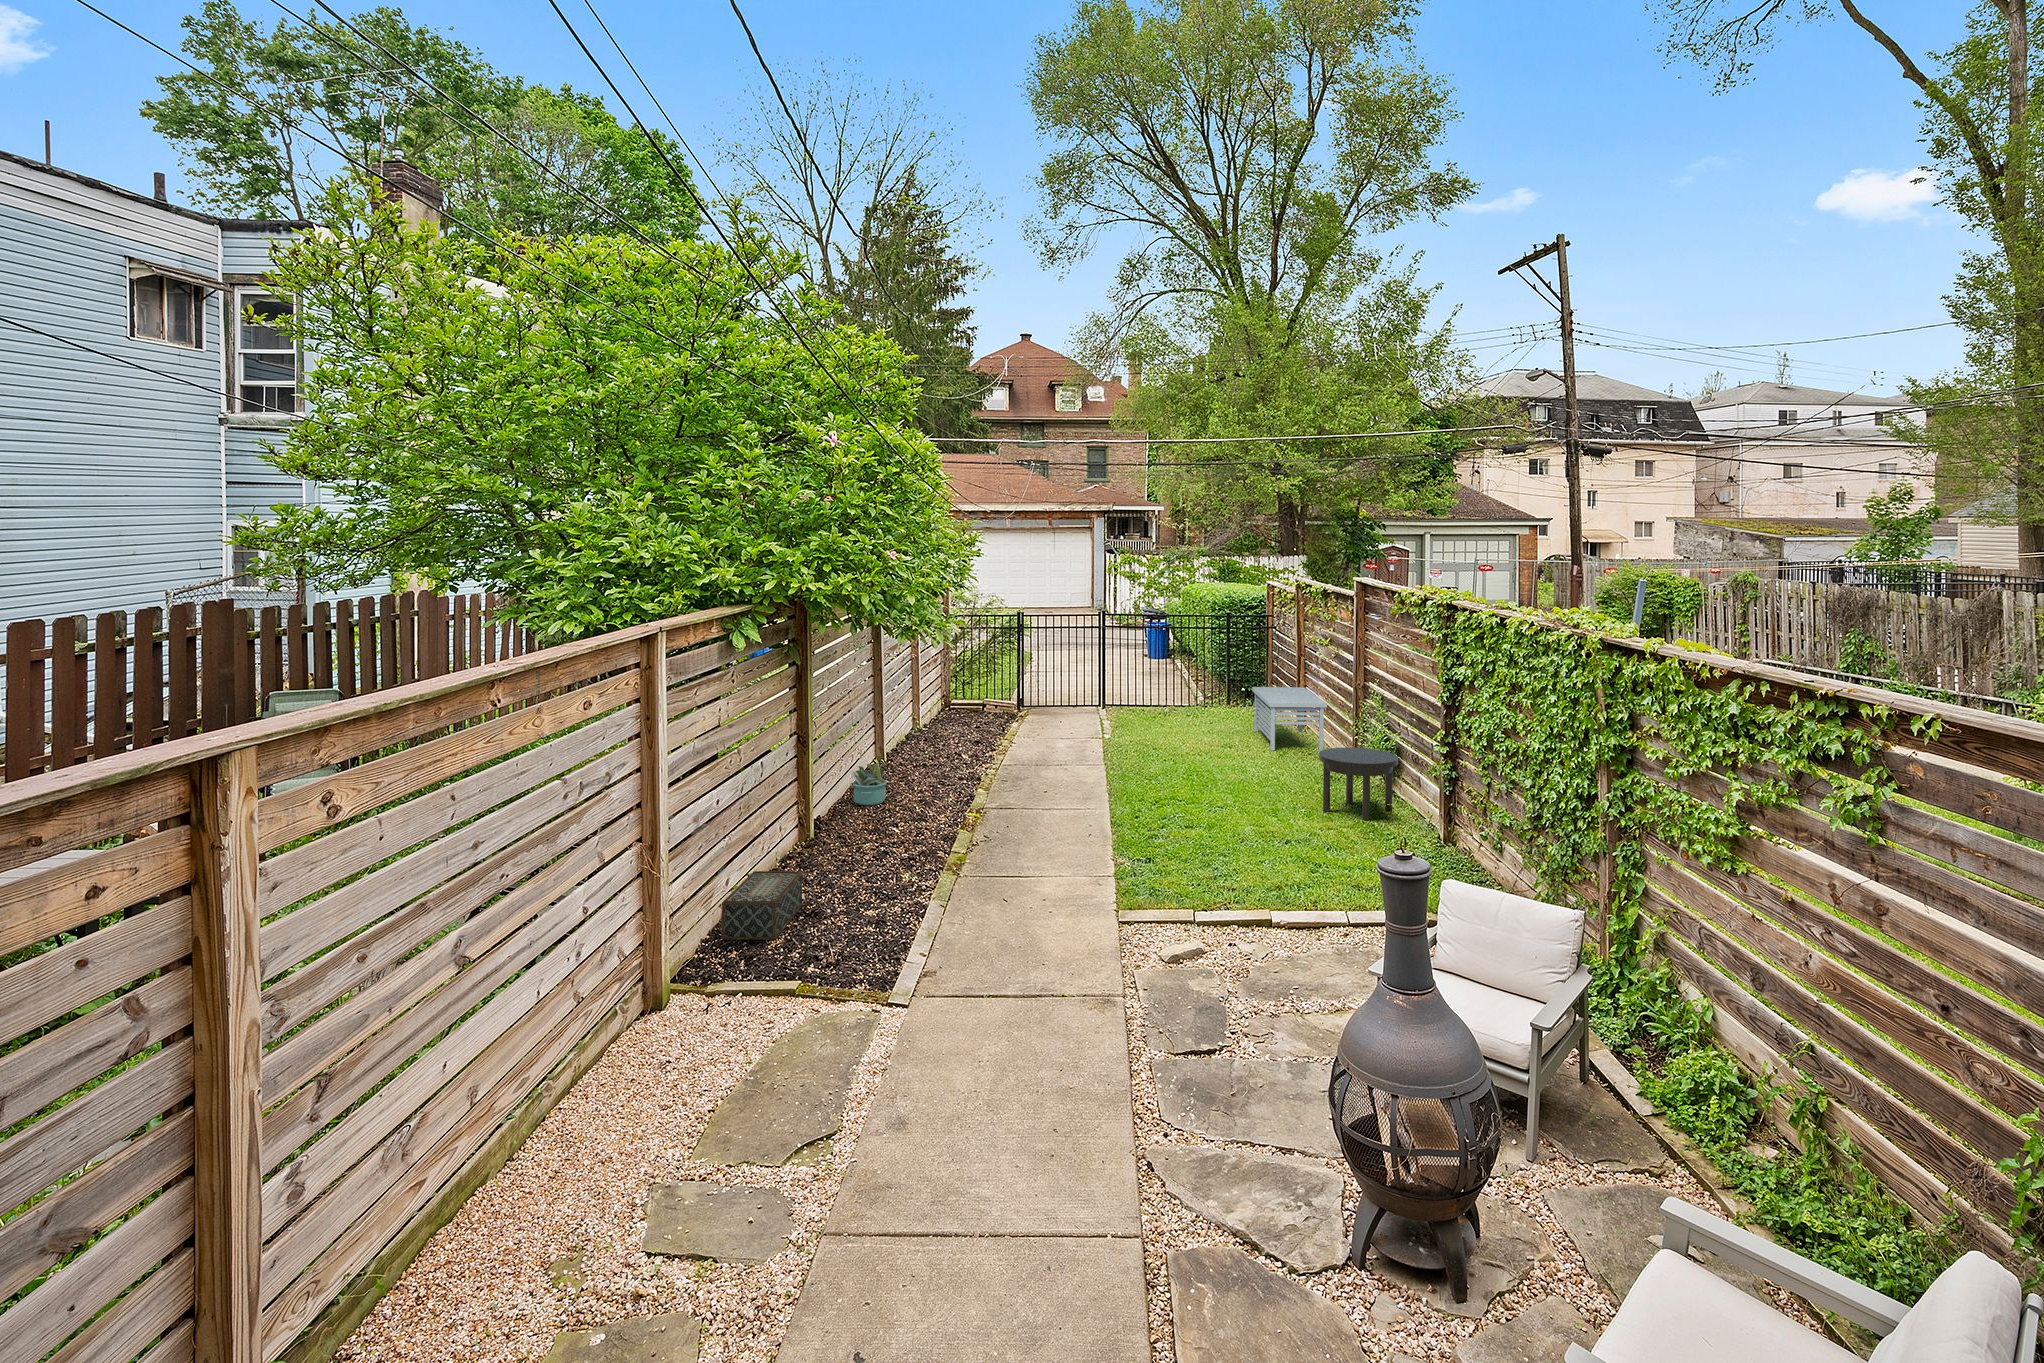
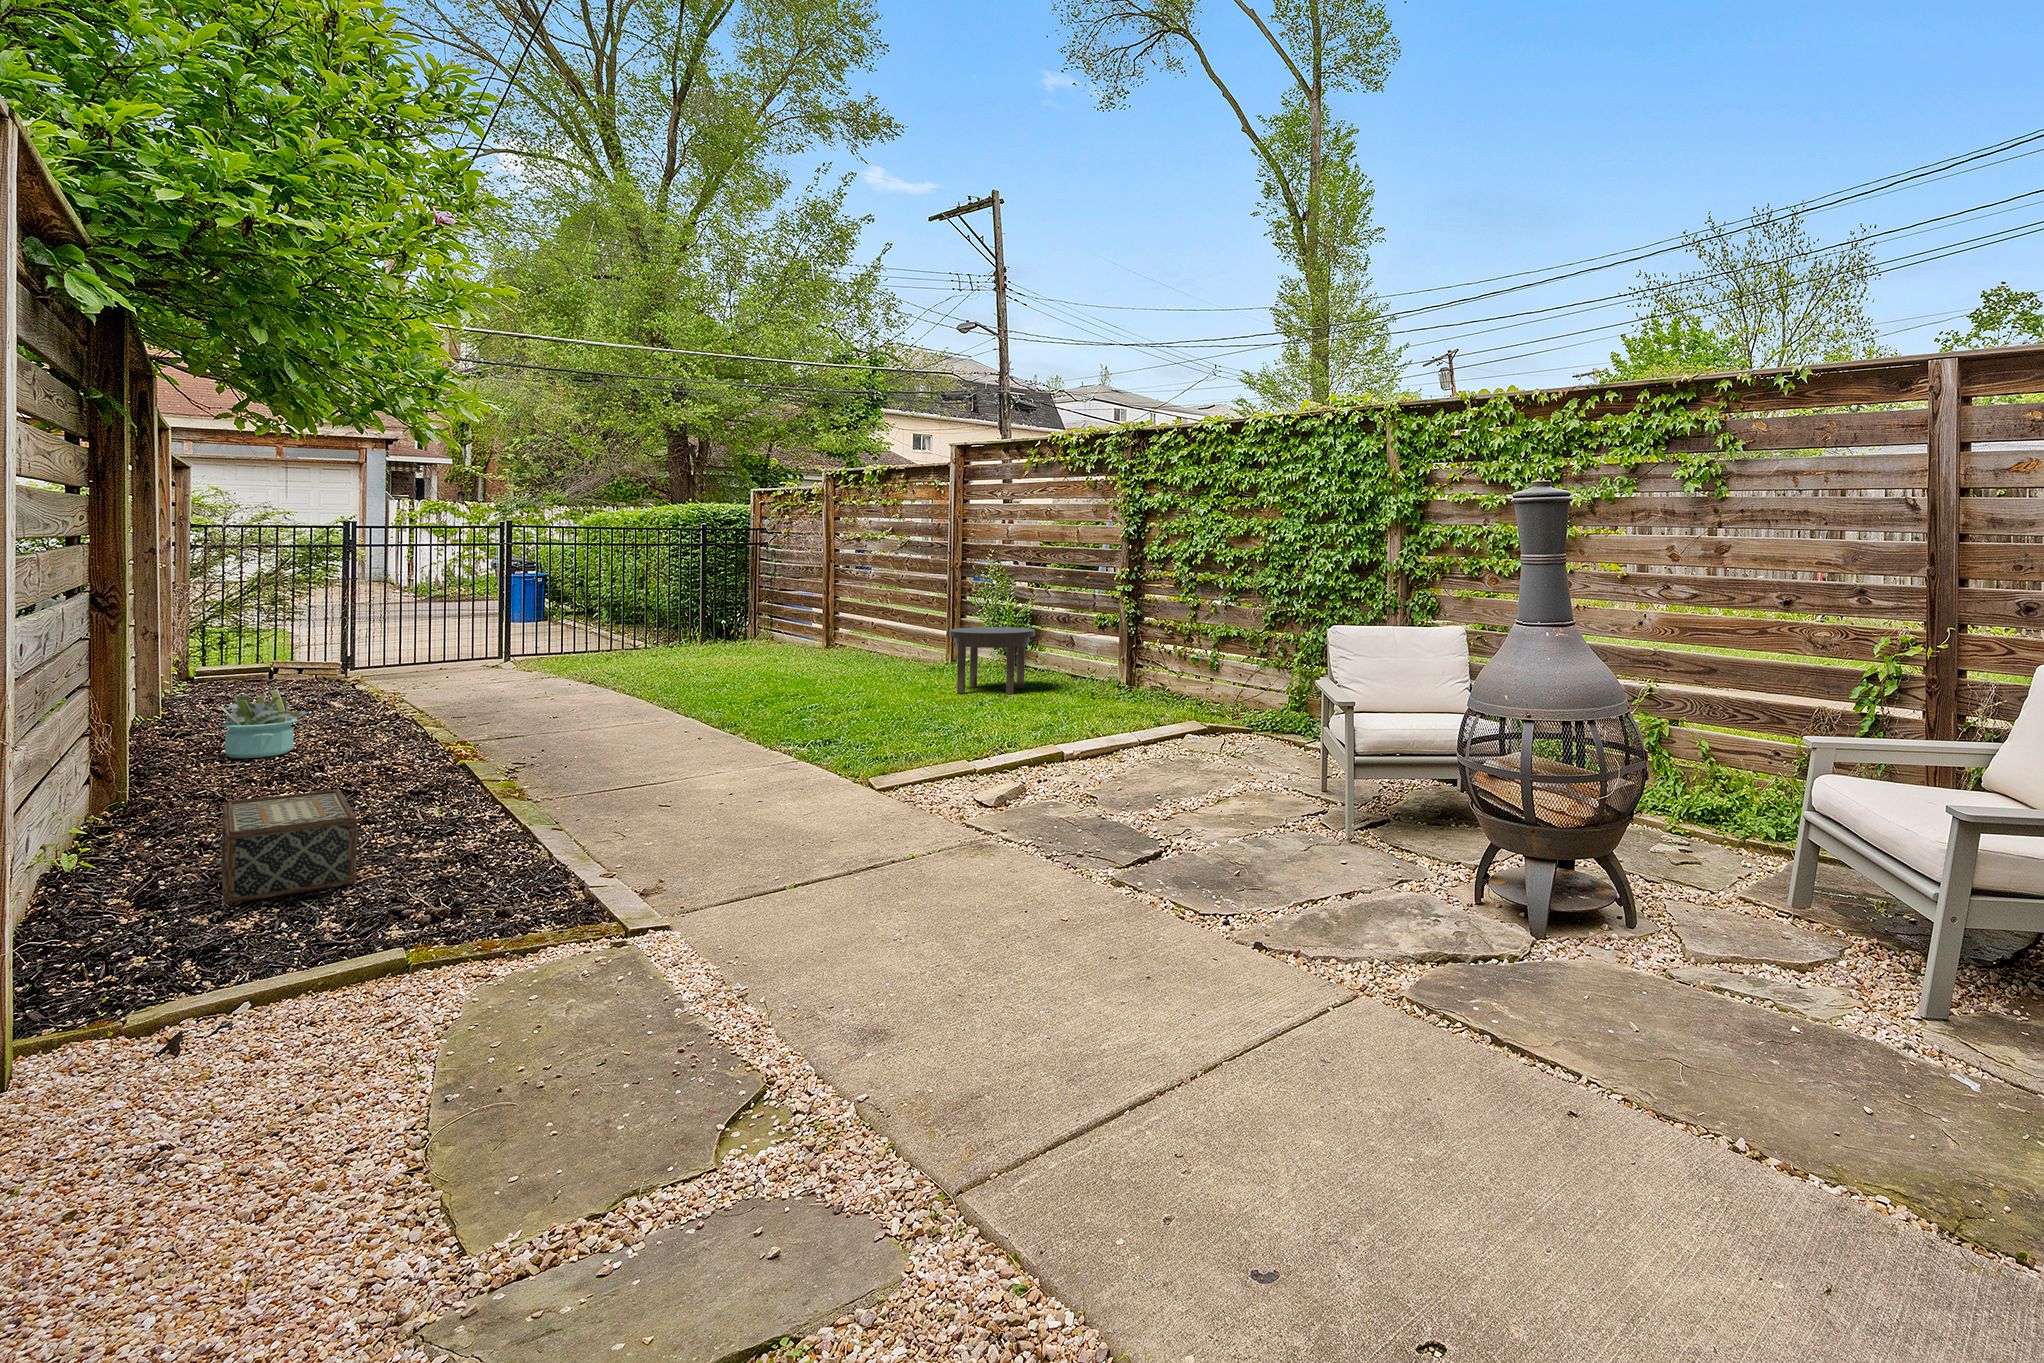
storage bench: present [1252,687,1327,751] -> none [768,603,883,666]

